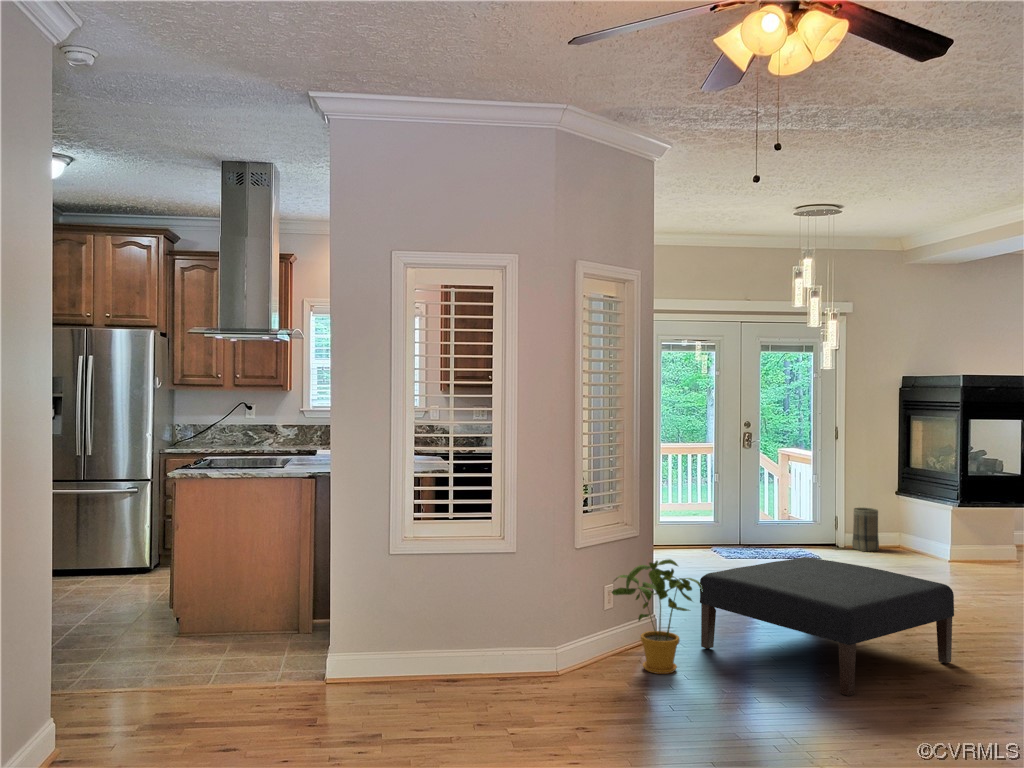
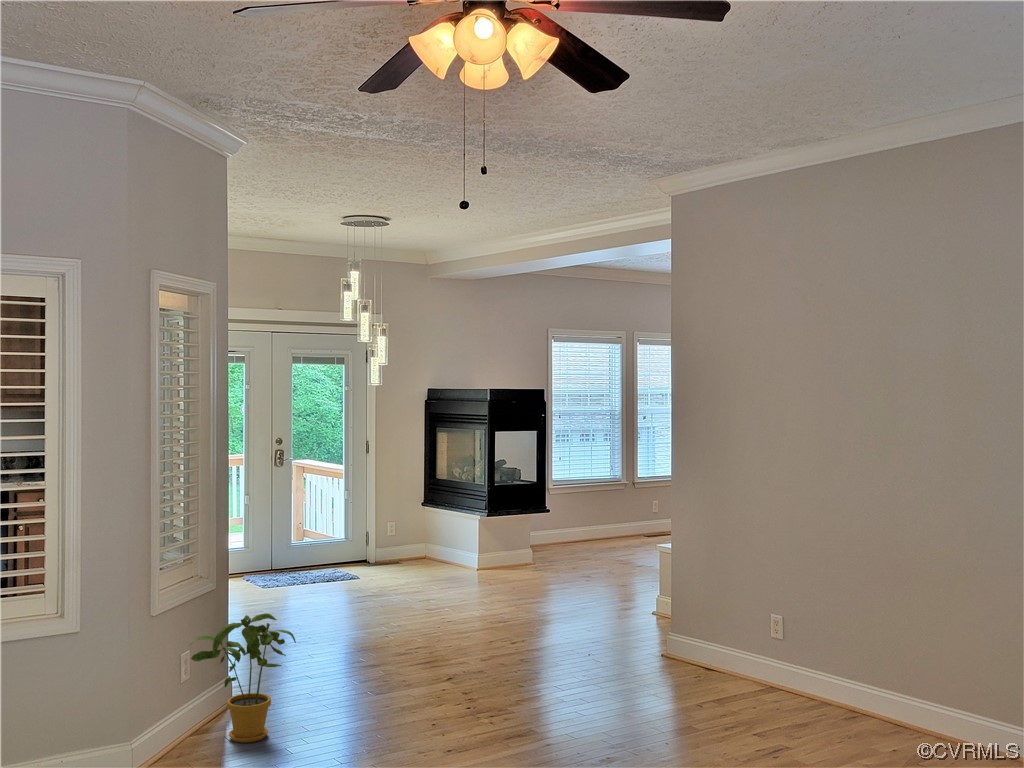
basket: present [852,508,879,551] -> none [384,522,410,568]
ottoman: present [700,557,954,696] -> none [281,588,520,728]

